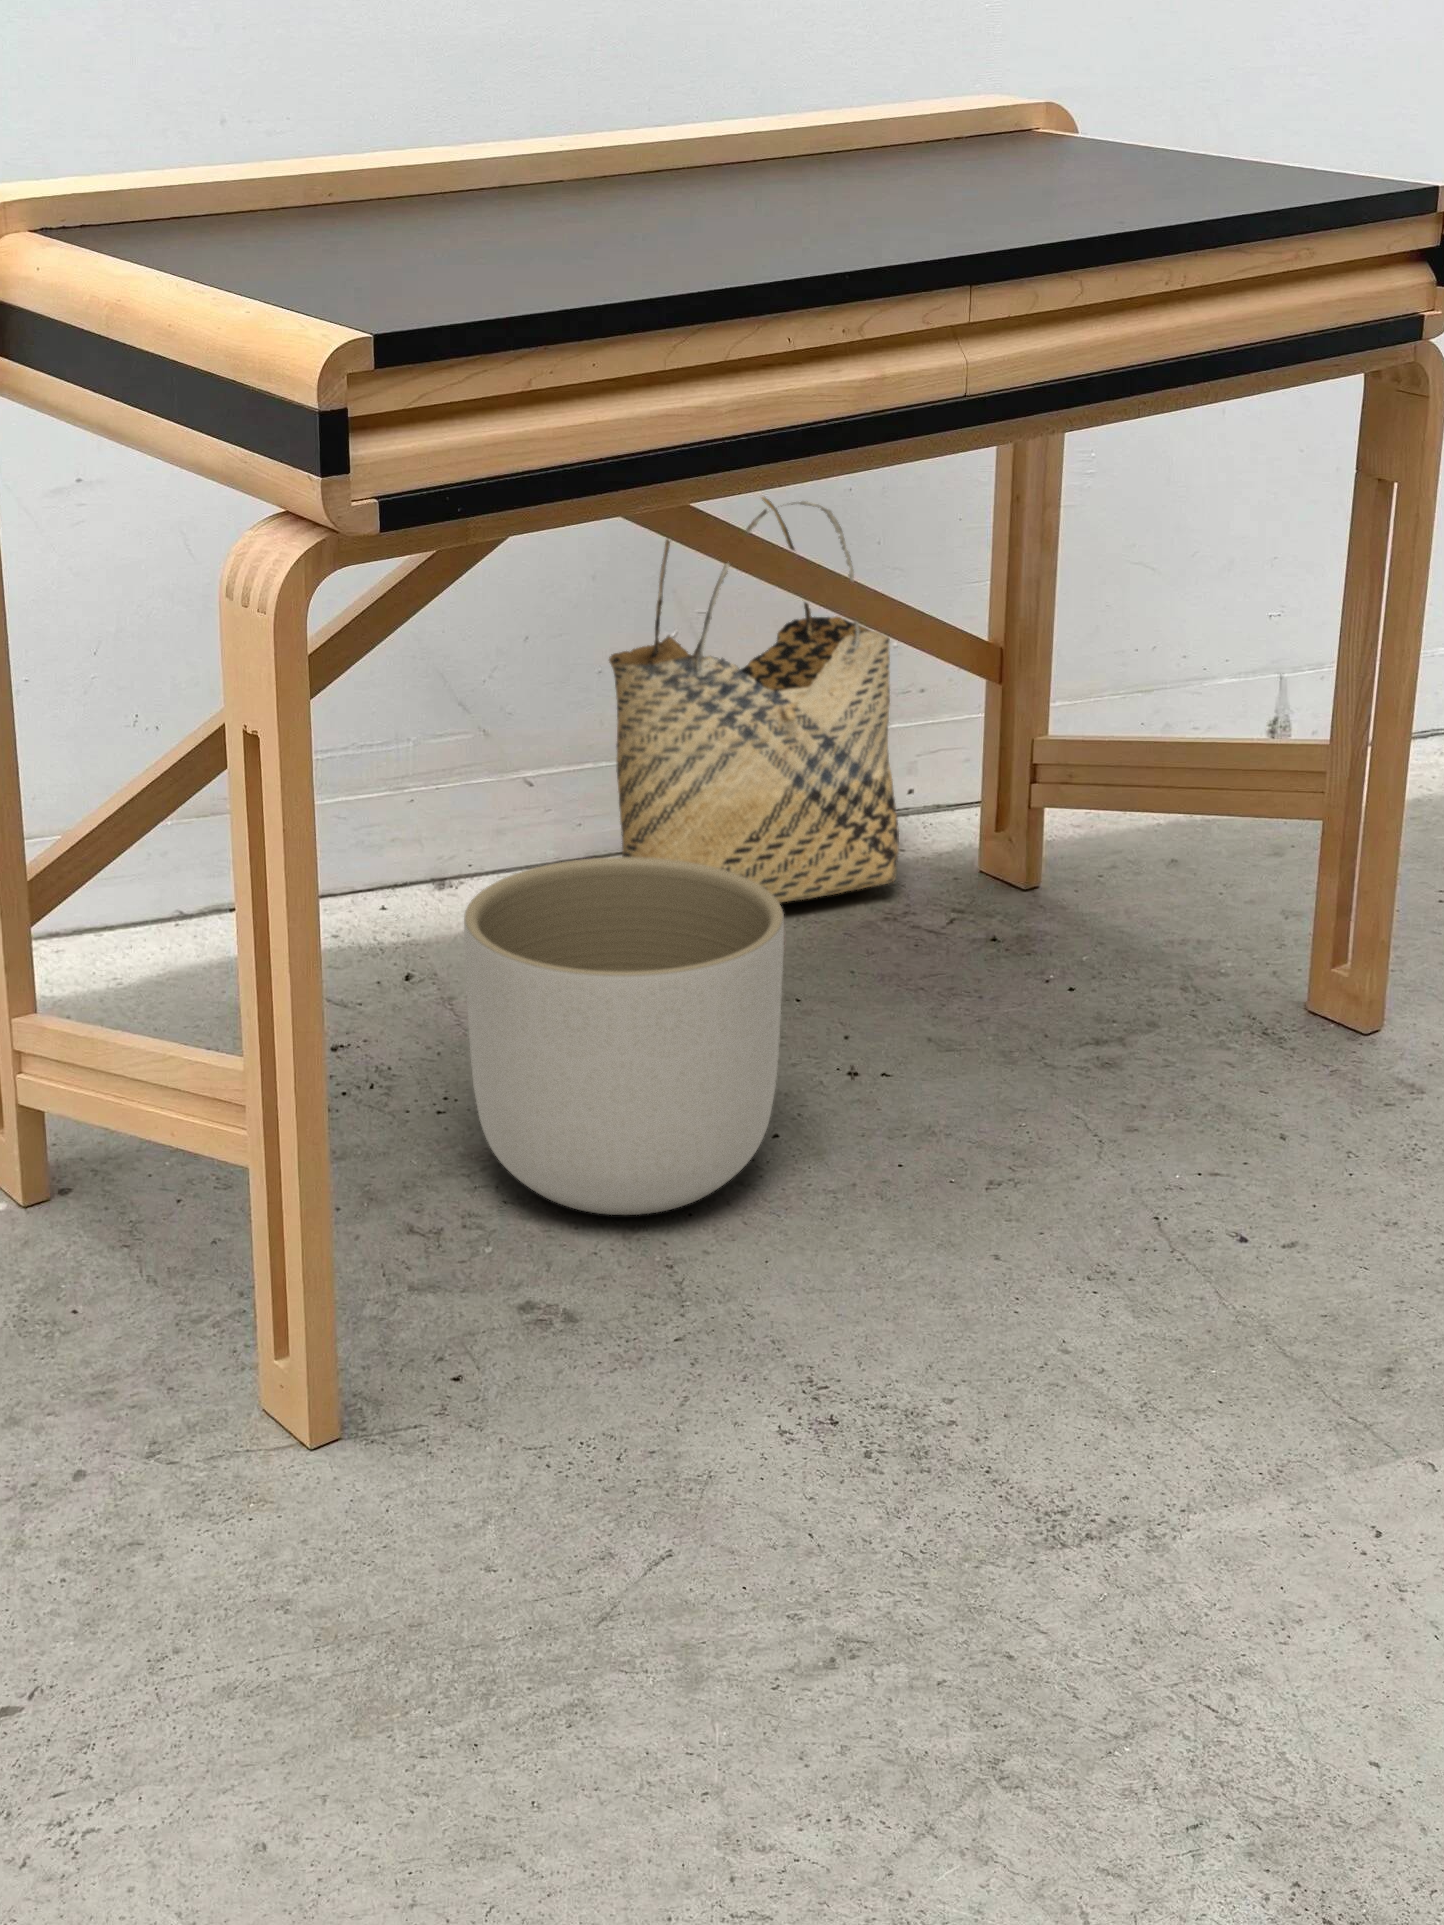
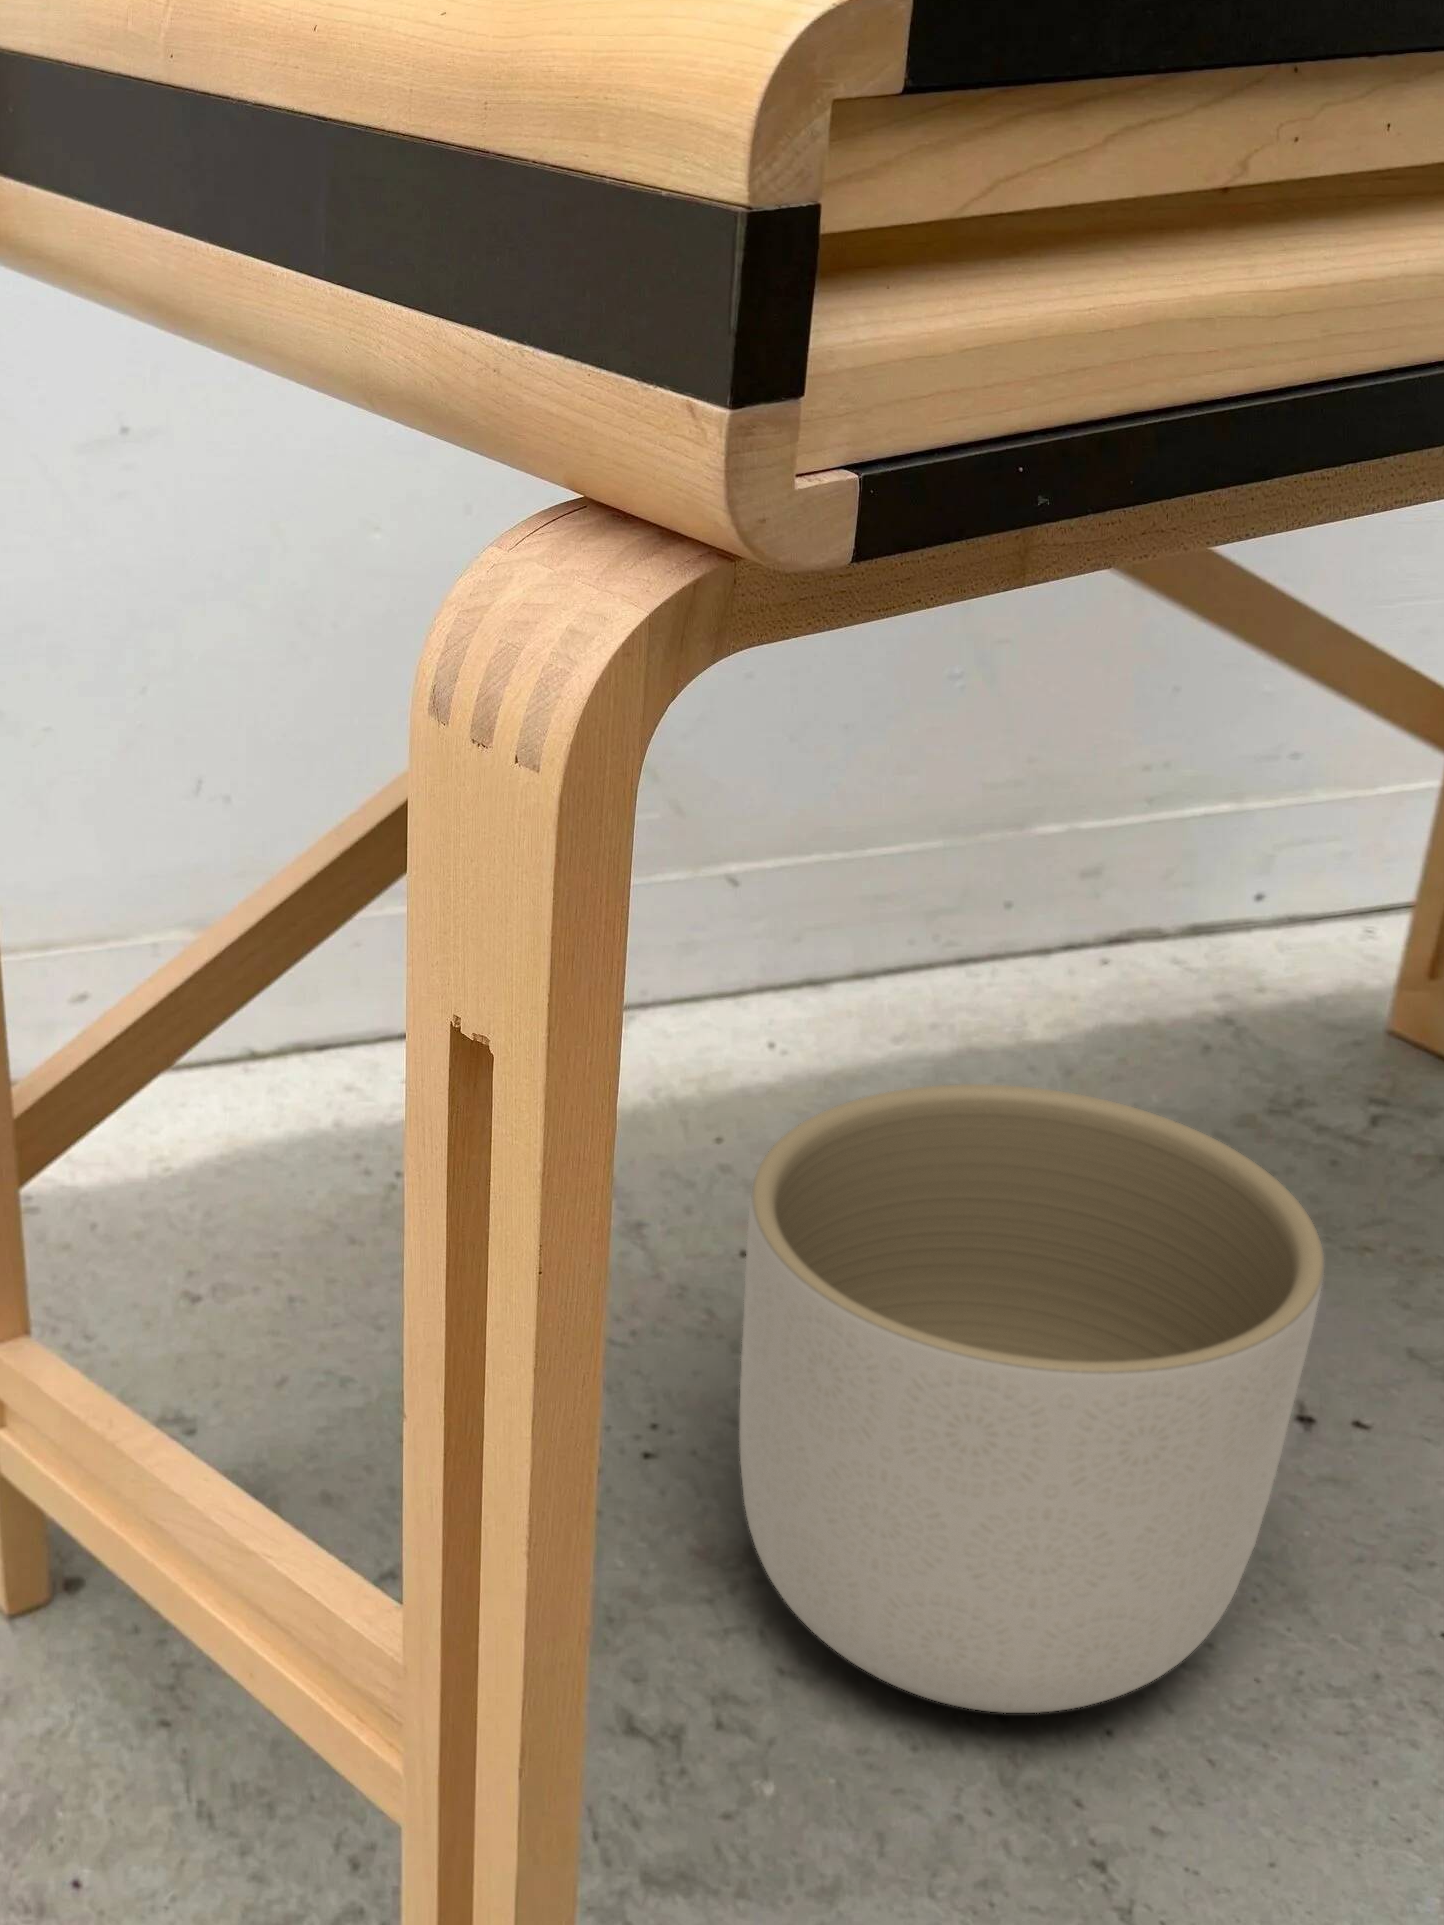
woven basket: present [609,497,899,903] -> none [868,438,1300,1092]

